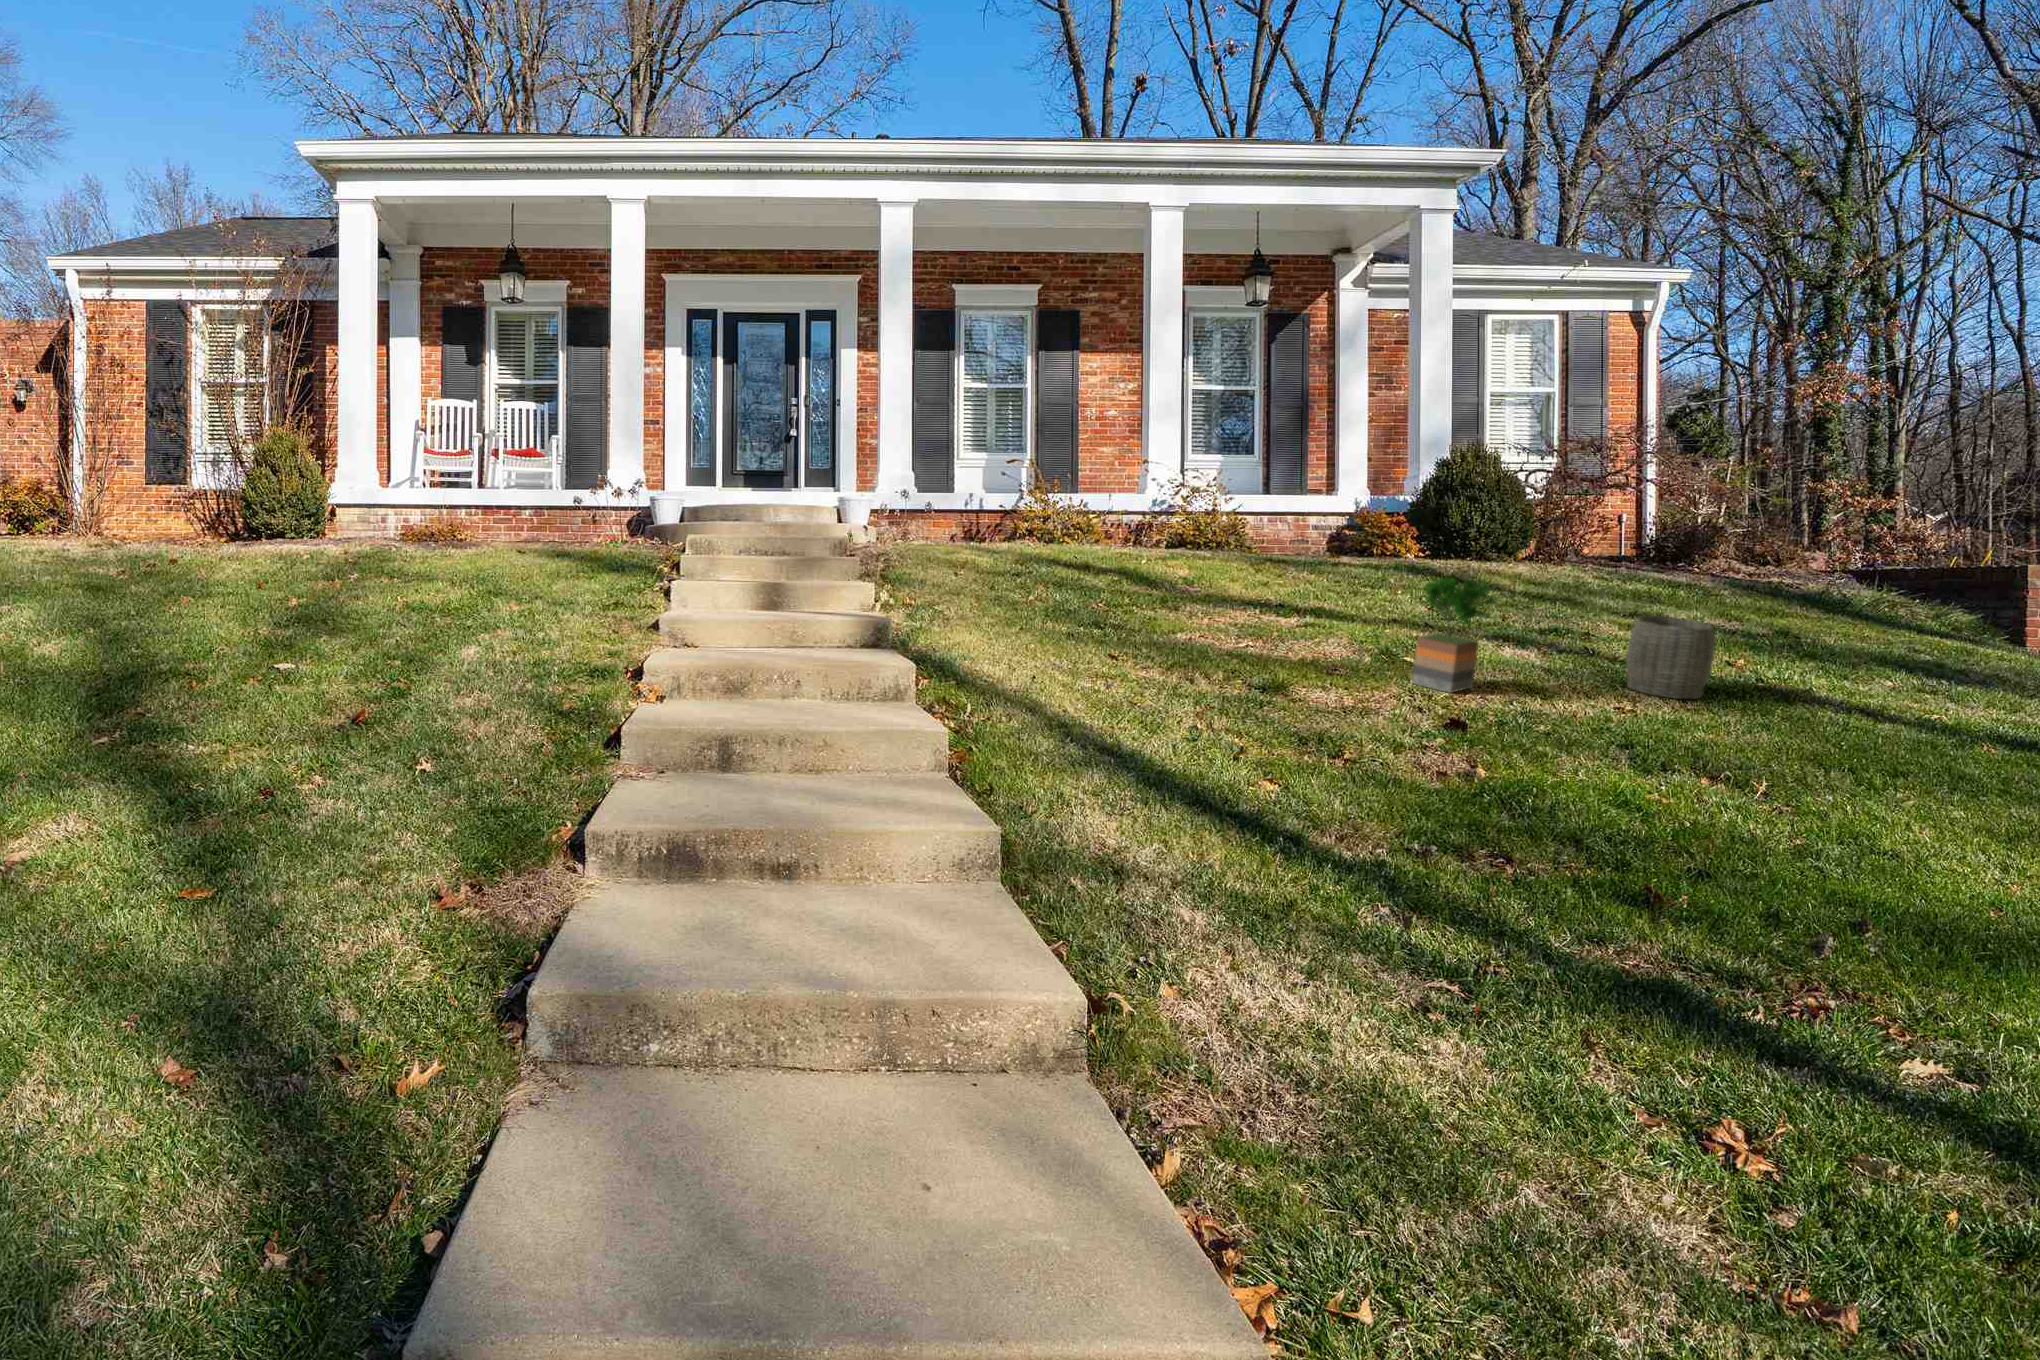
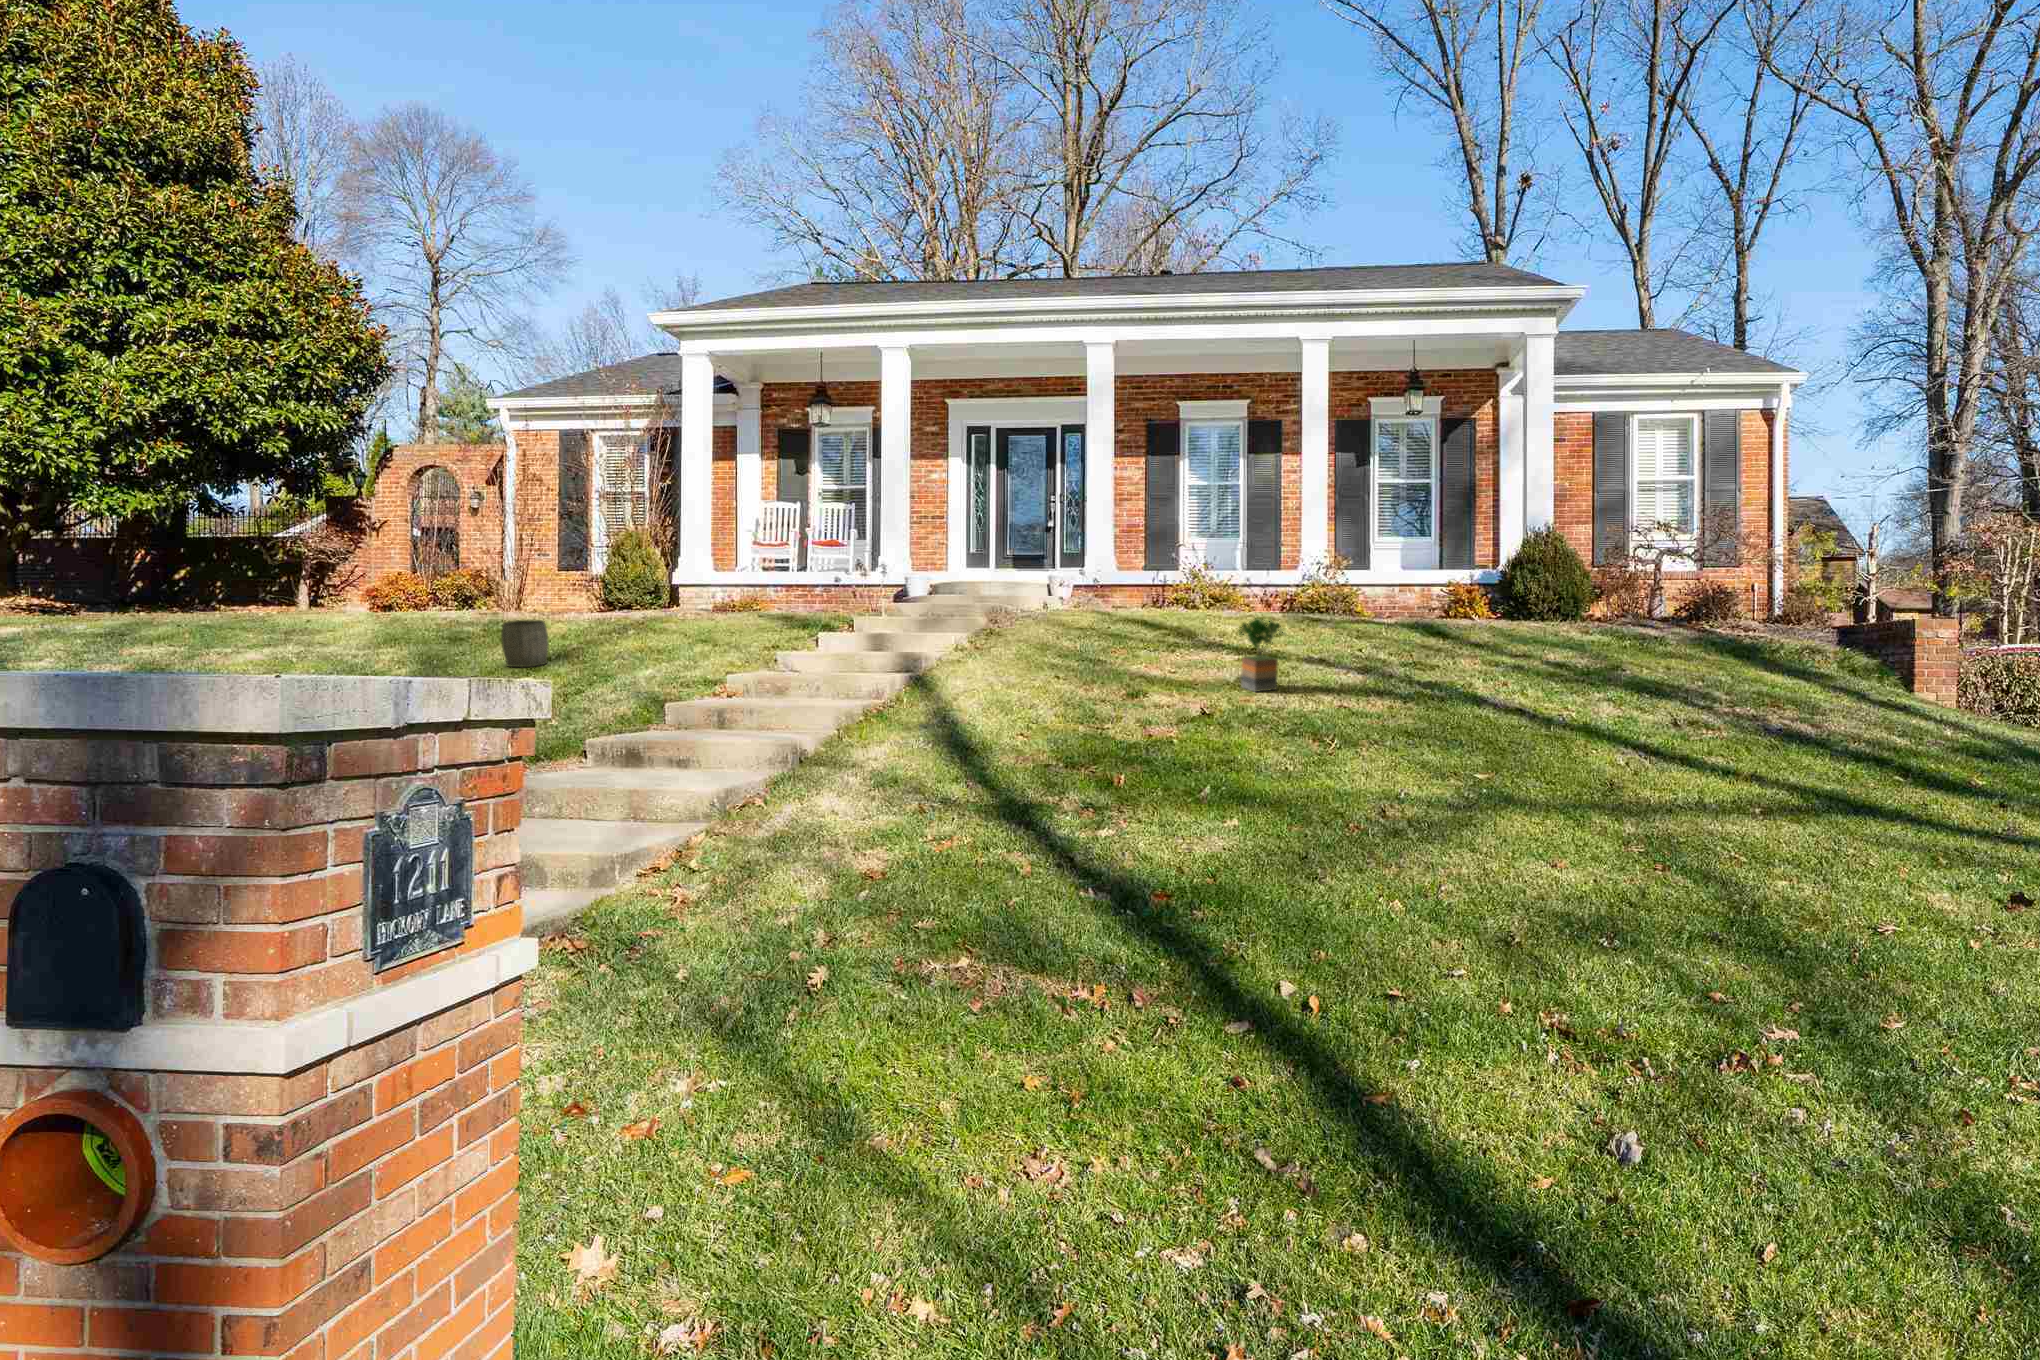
woven basket: present [1627,616,1715,699] -> present [501,620,549,667]

